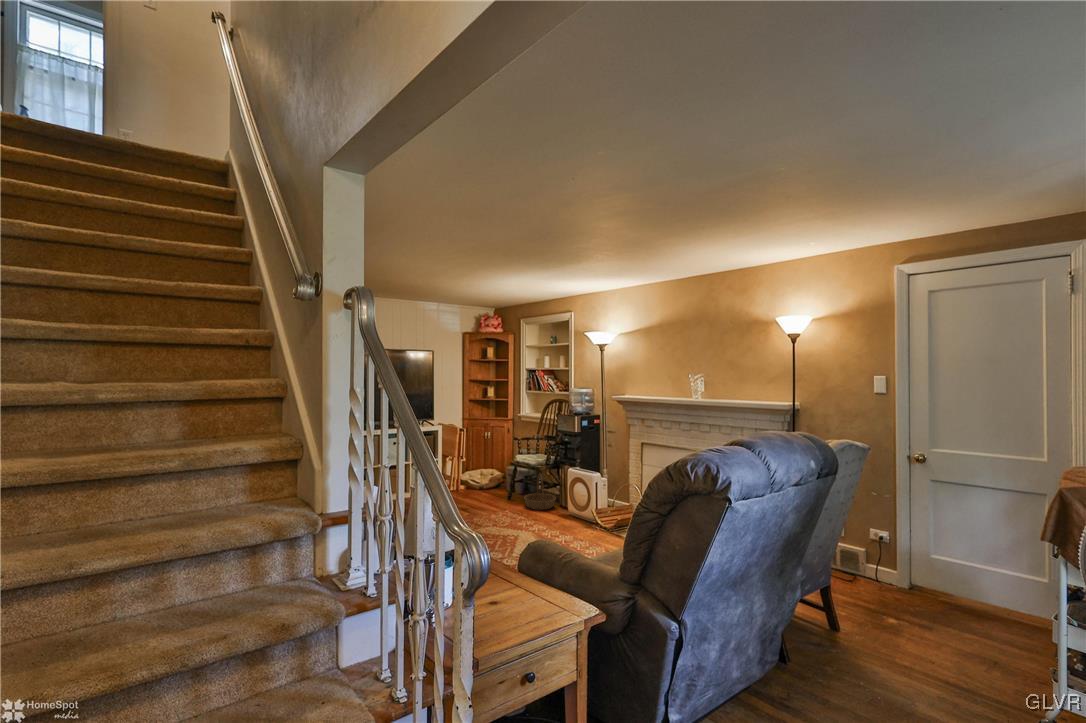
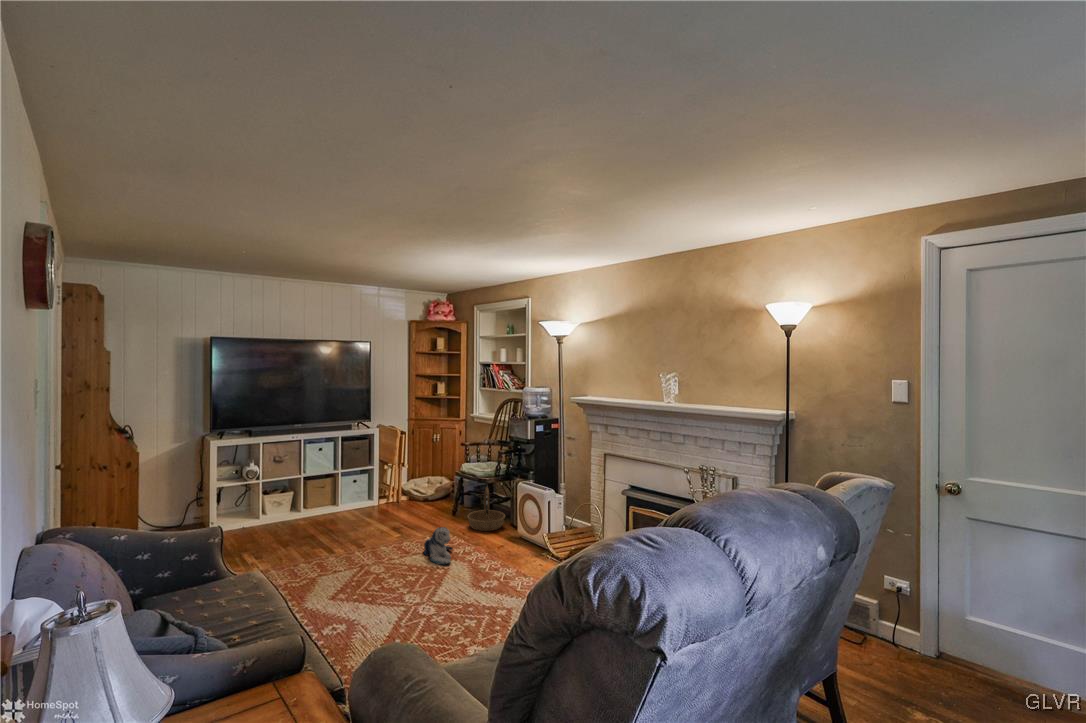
plush toy: none [495,502,519,532] -> present [424,527,453,565]

